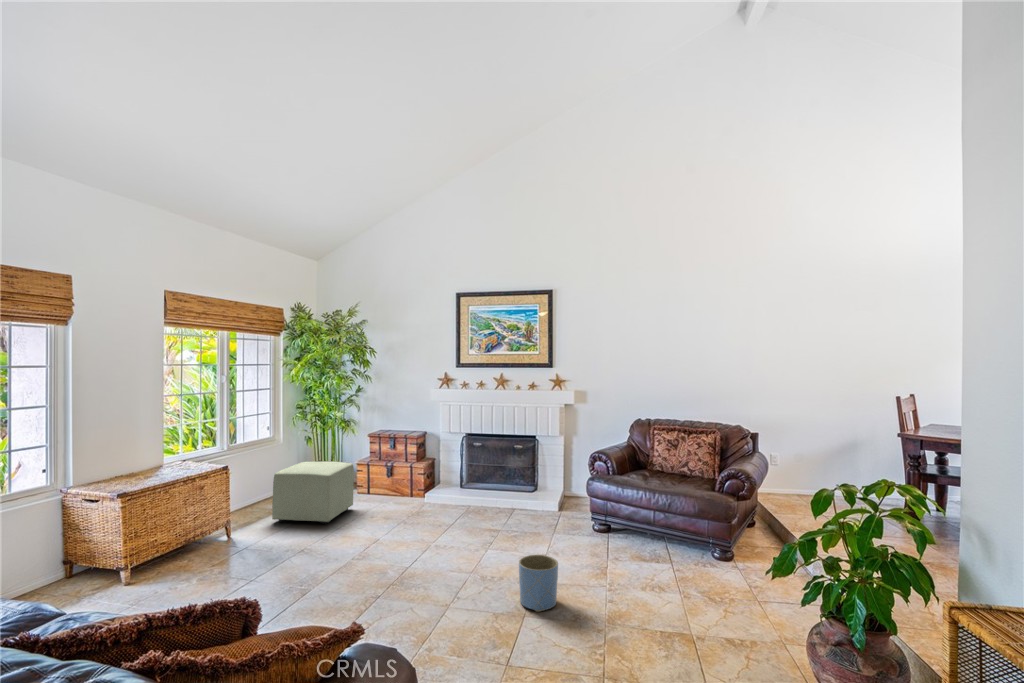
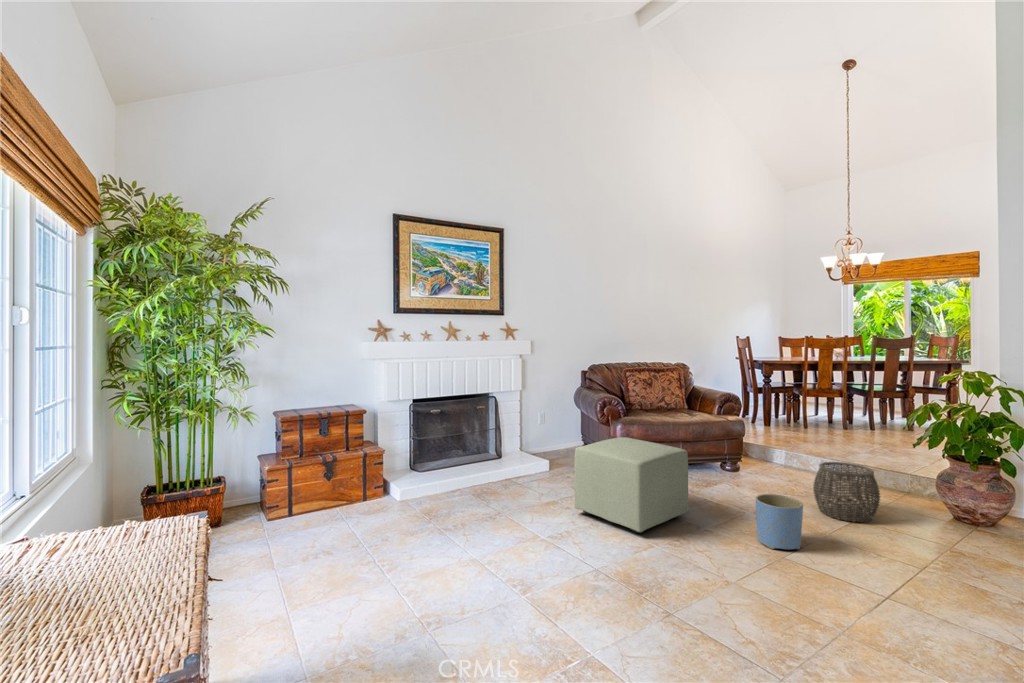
ottoman: present [272,461,354,524] -> present [574,437,688,533]
woven basket: none [644,554,711,632] -> present [813,462,880,522]

